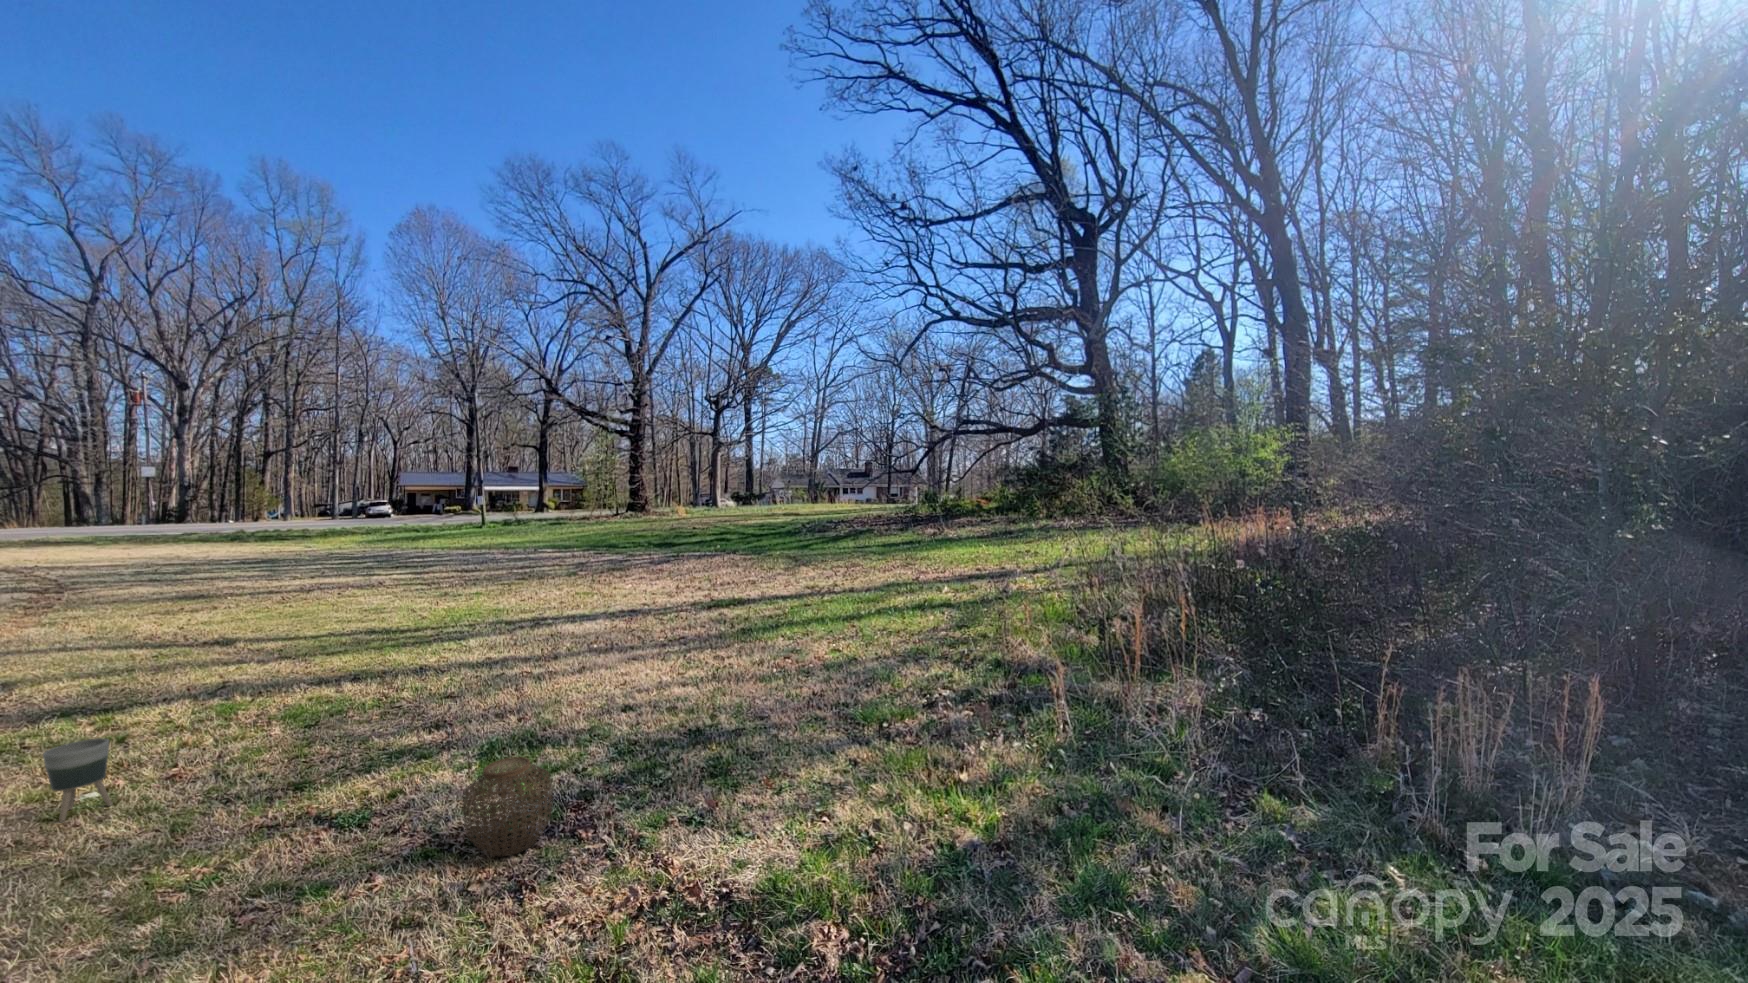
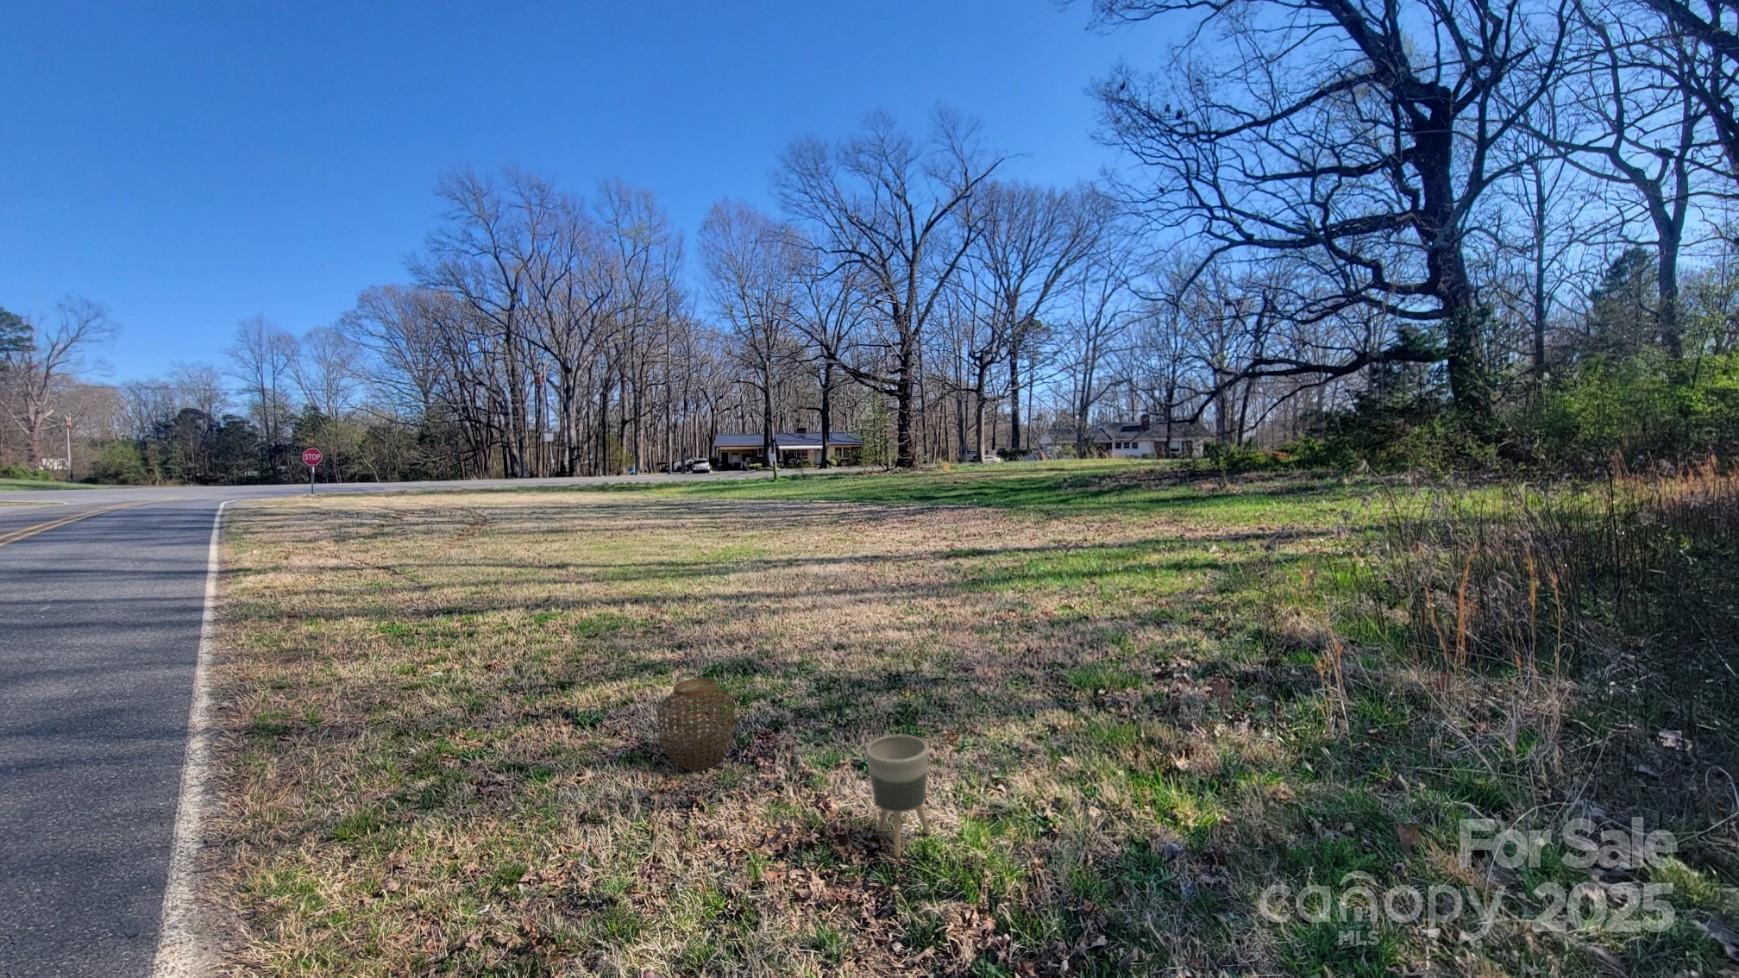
planter: present [43,738,112,822] -> present [866,735,930,857]

